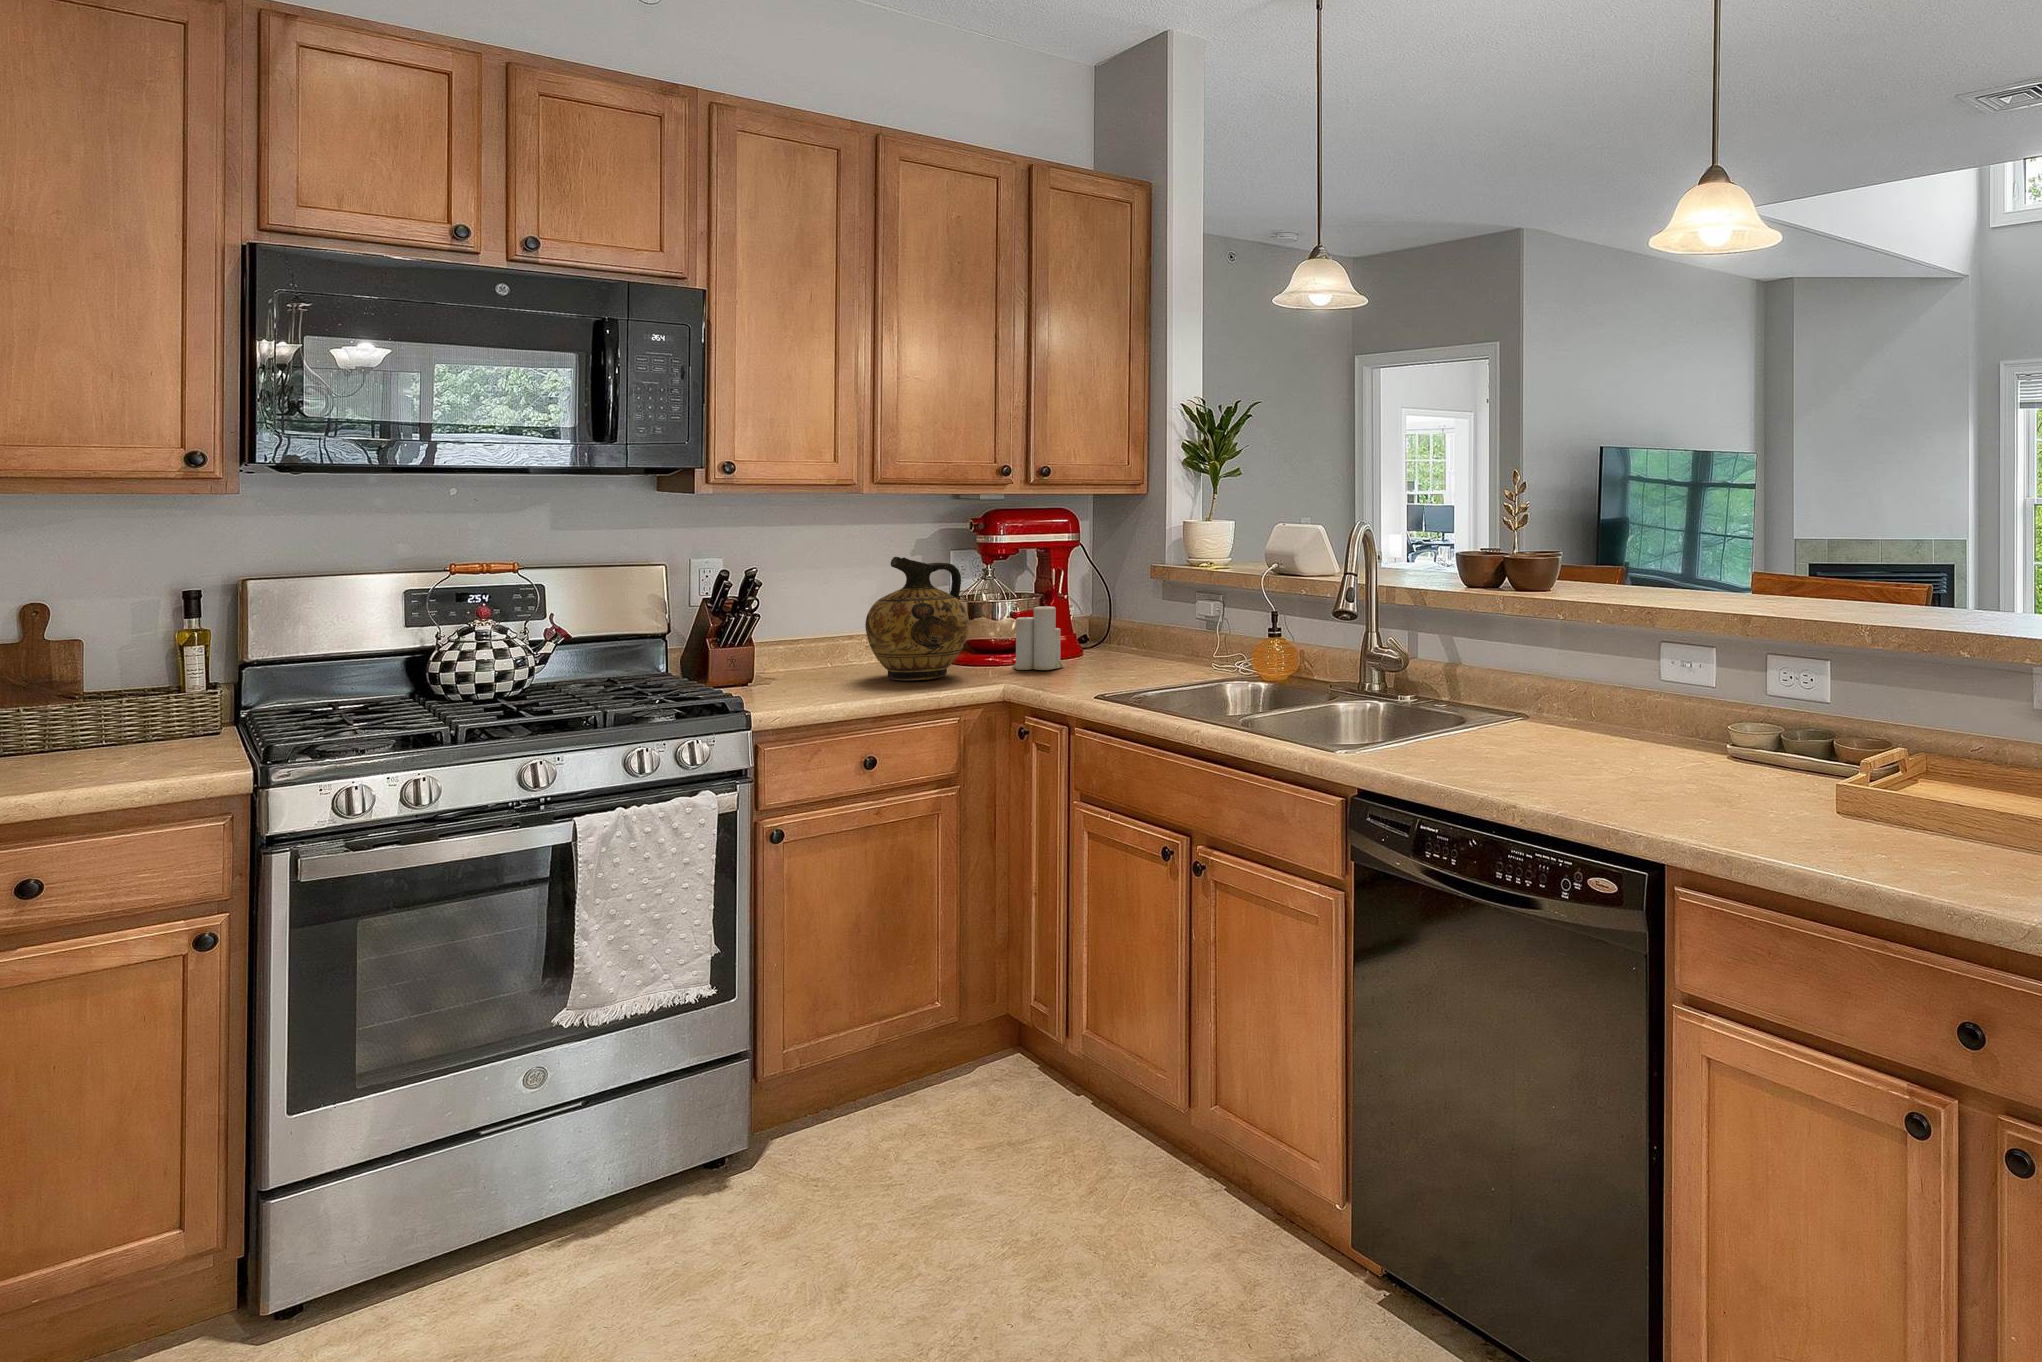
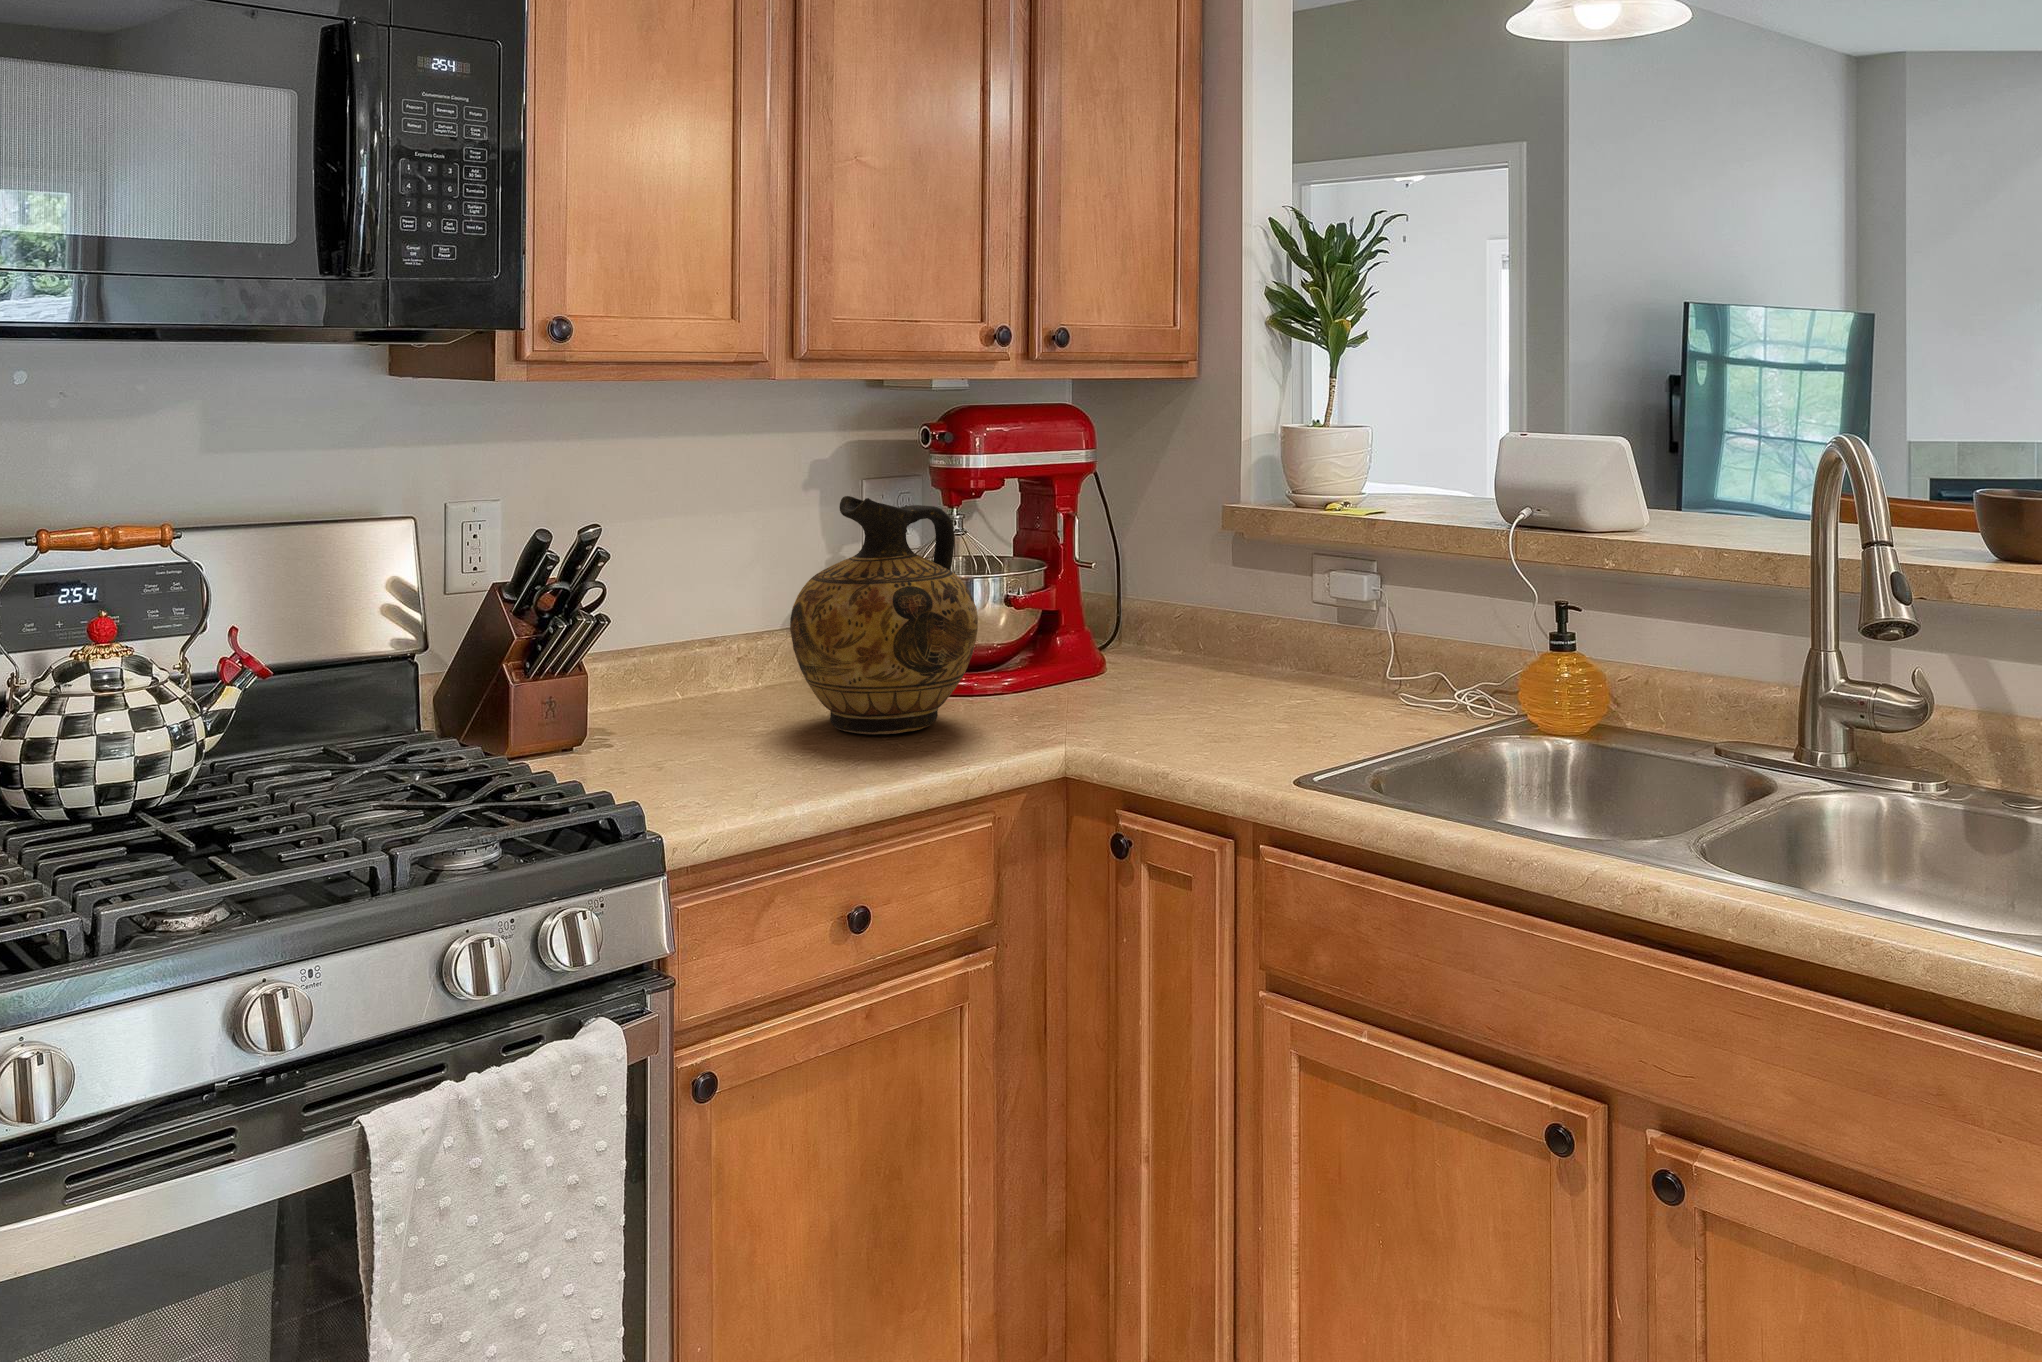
candle: present [1013,606,1064,670] -> none [1033,571,1122,703]

